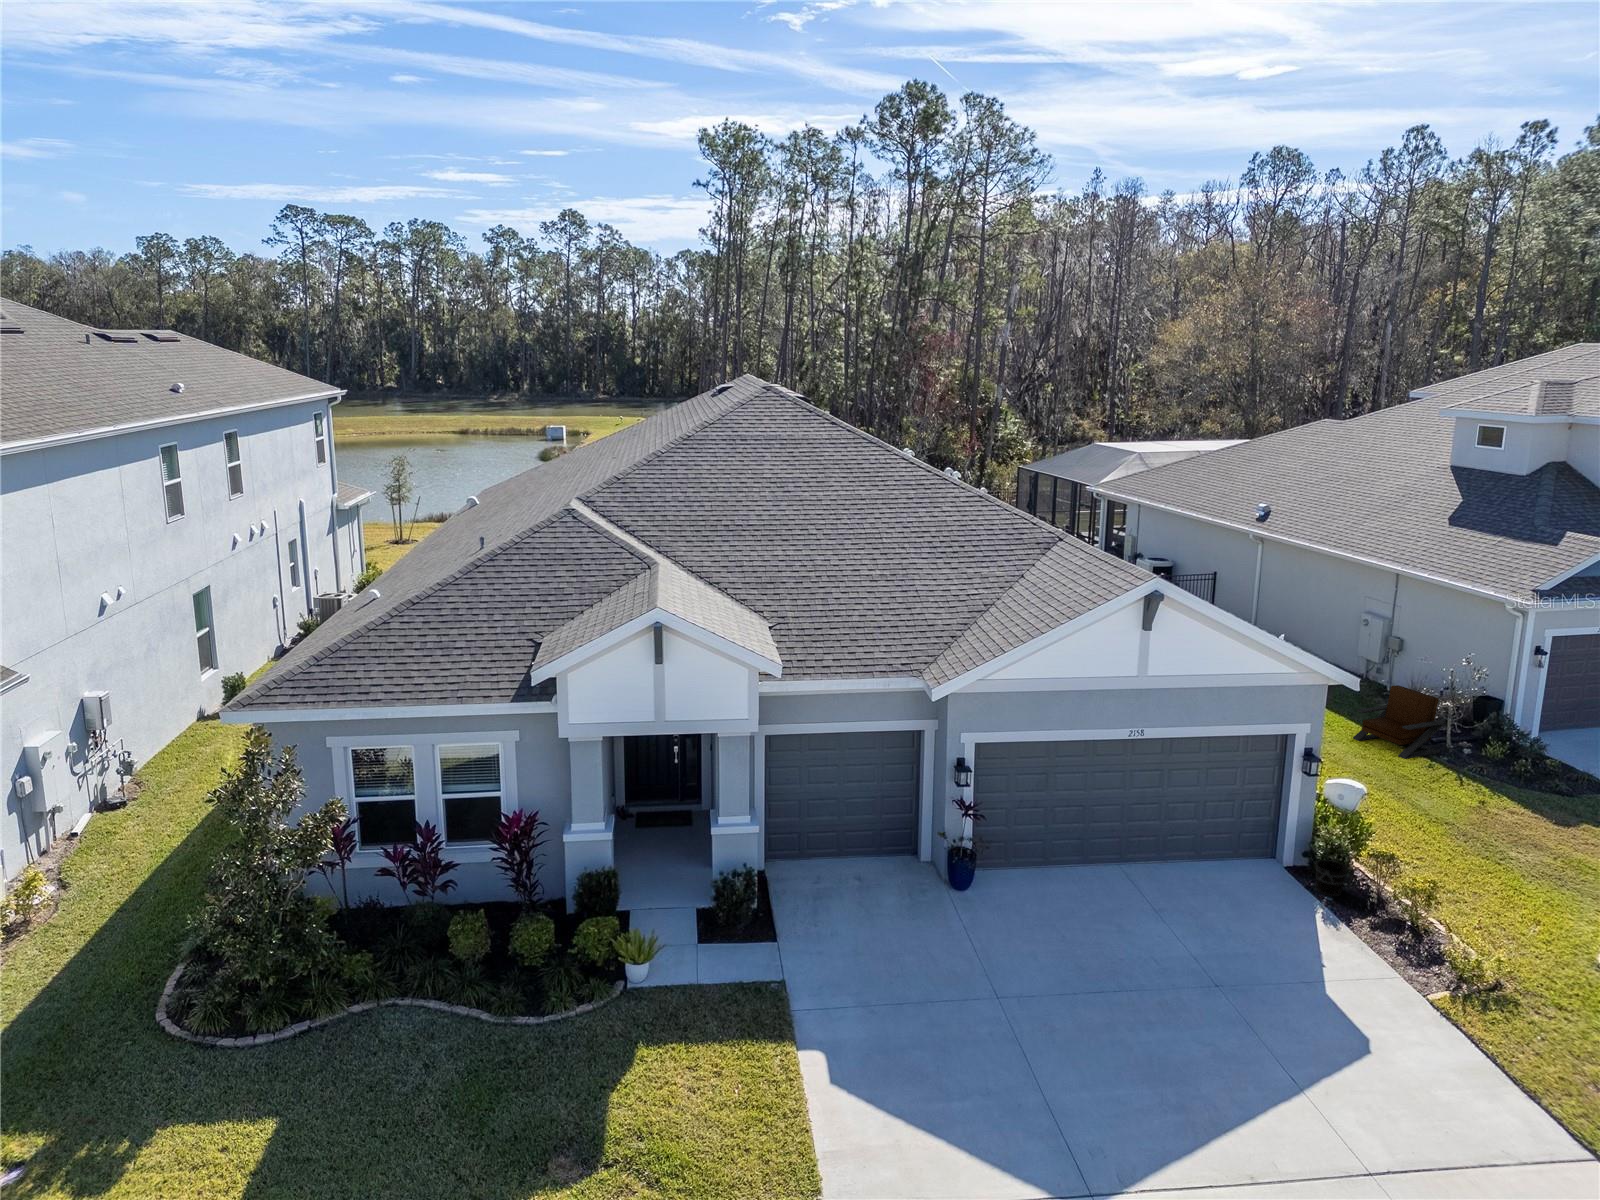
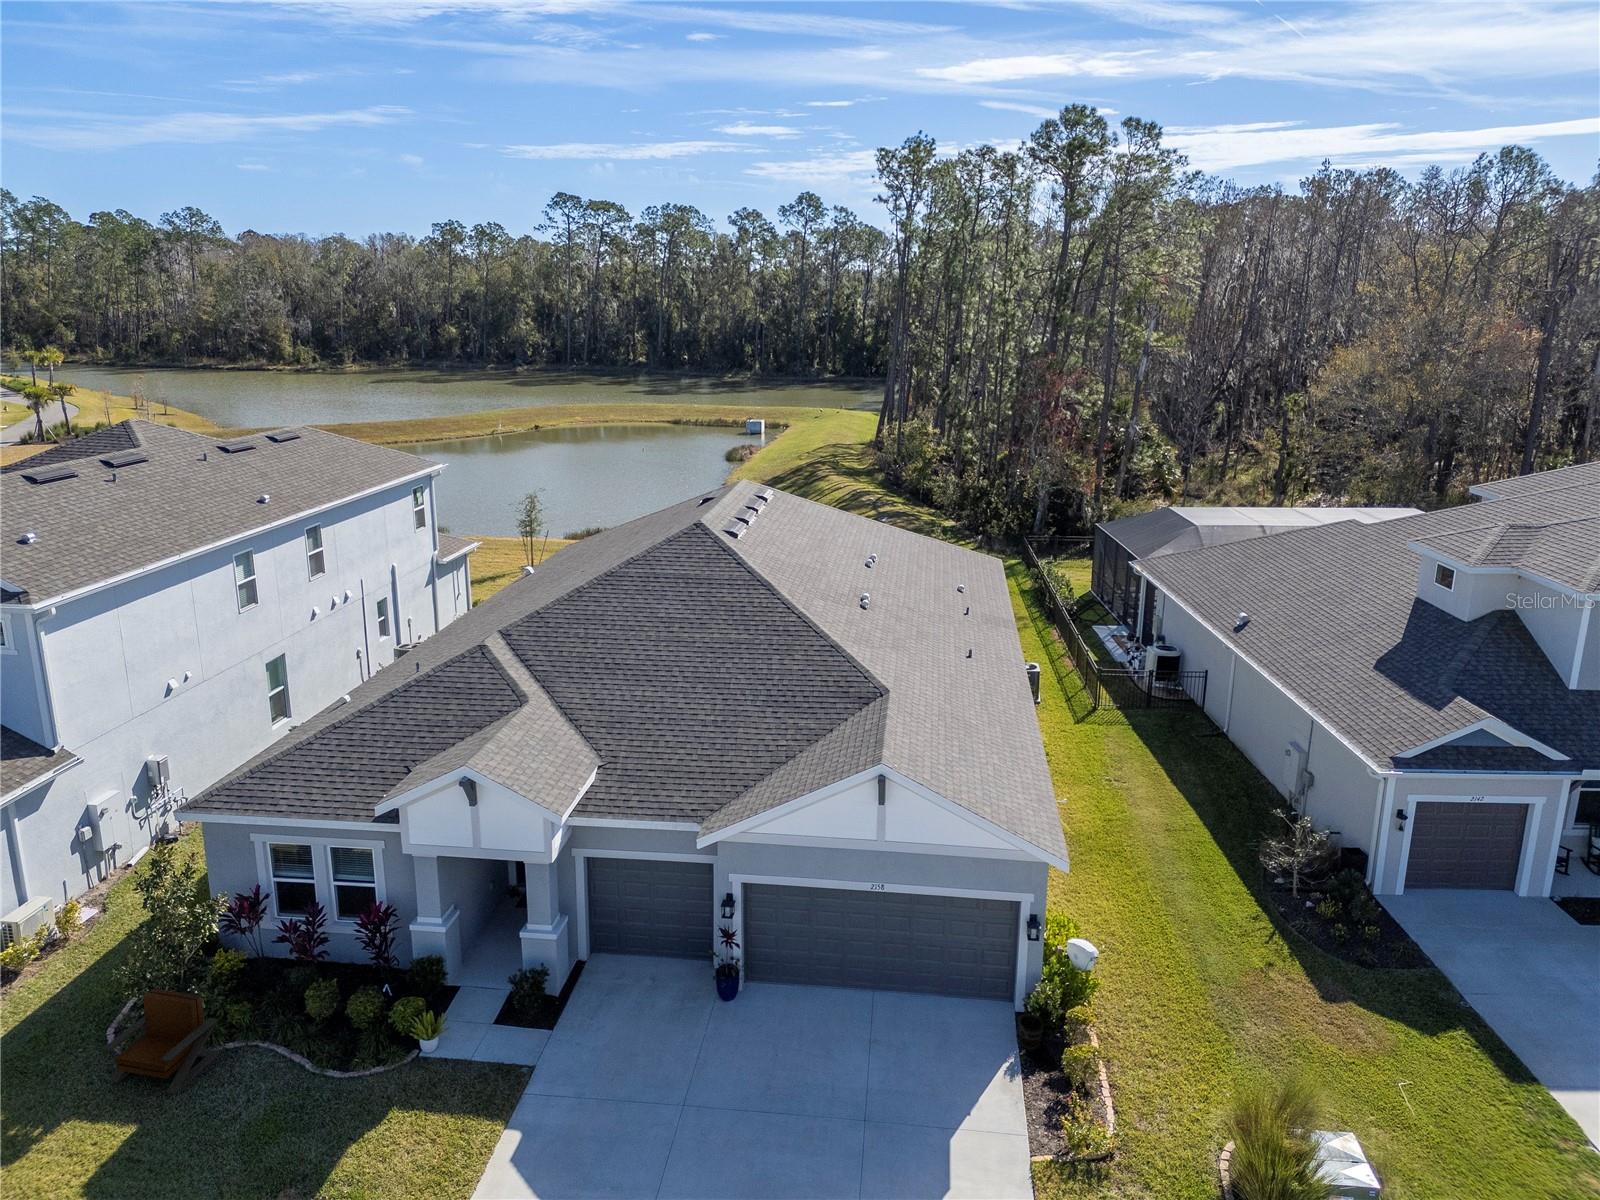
lounge chair: present [1353,685,1446,759] -> present [103,988,221,1094]

